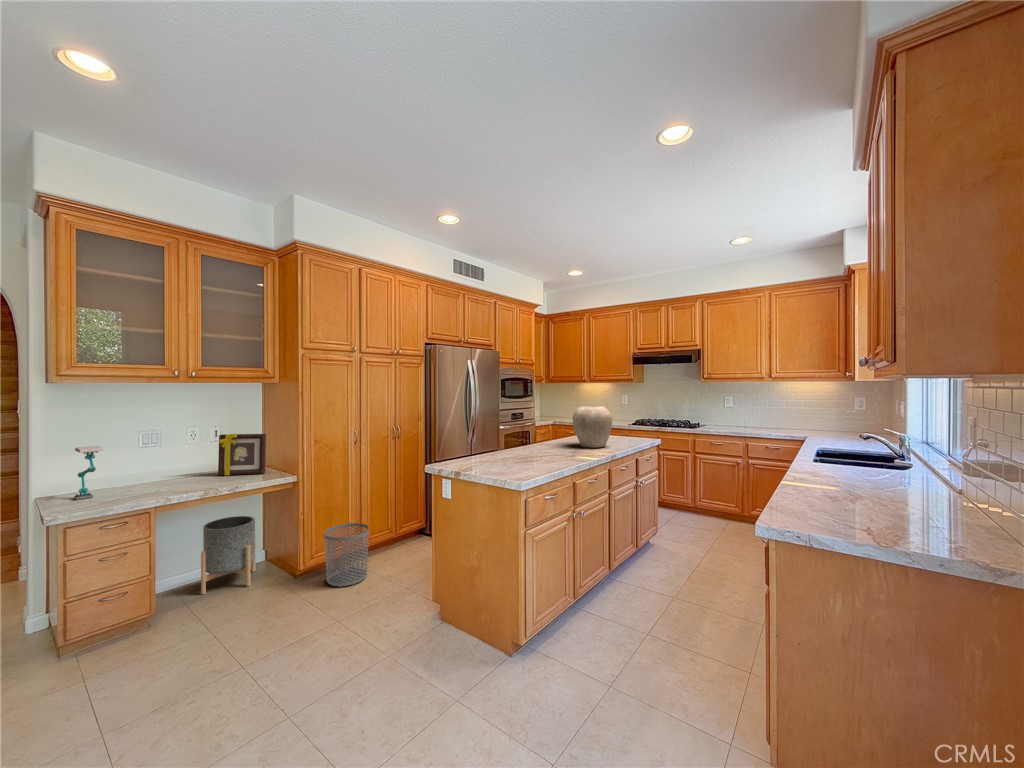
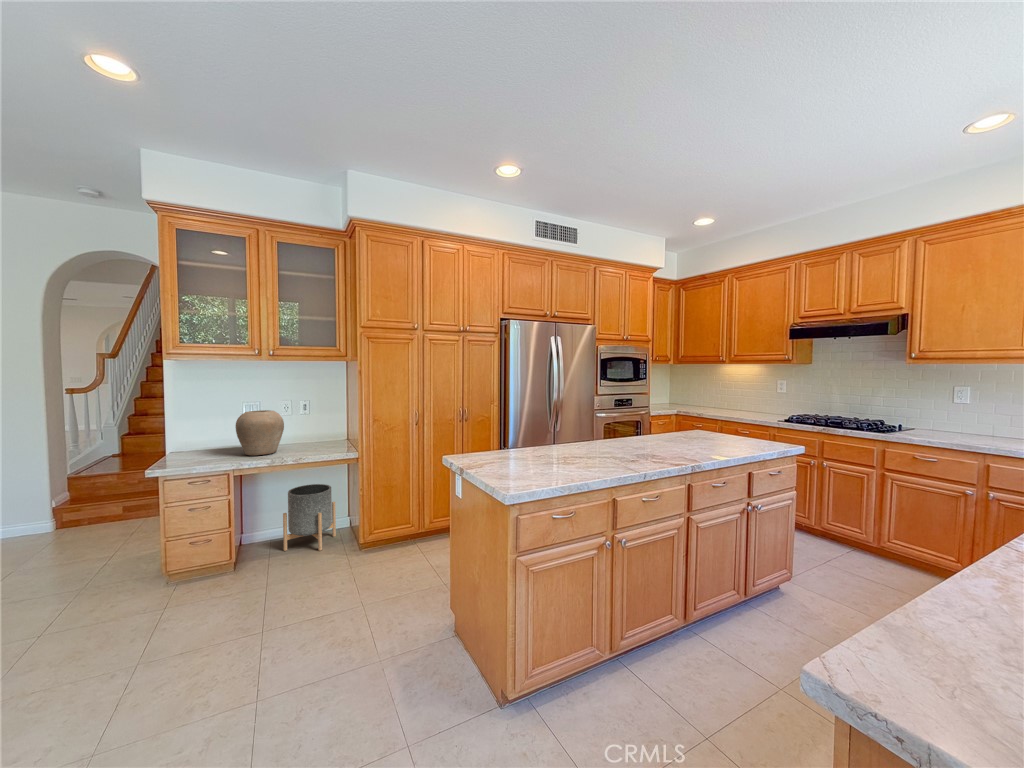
vase: present [573,406,612,448] -> present [236,410,284,456]
picture frame: present [218,433,266,476] -> none [299,408,338,447]
desk lamp: present [74,446,104,500] -> none [173,414,197,458]
waste bin: present [324,523,369,587] -> none [377,505,421,569]

